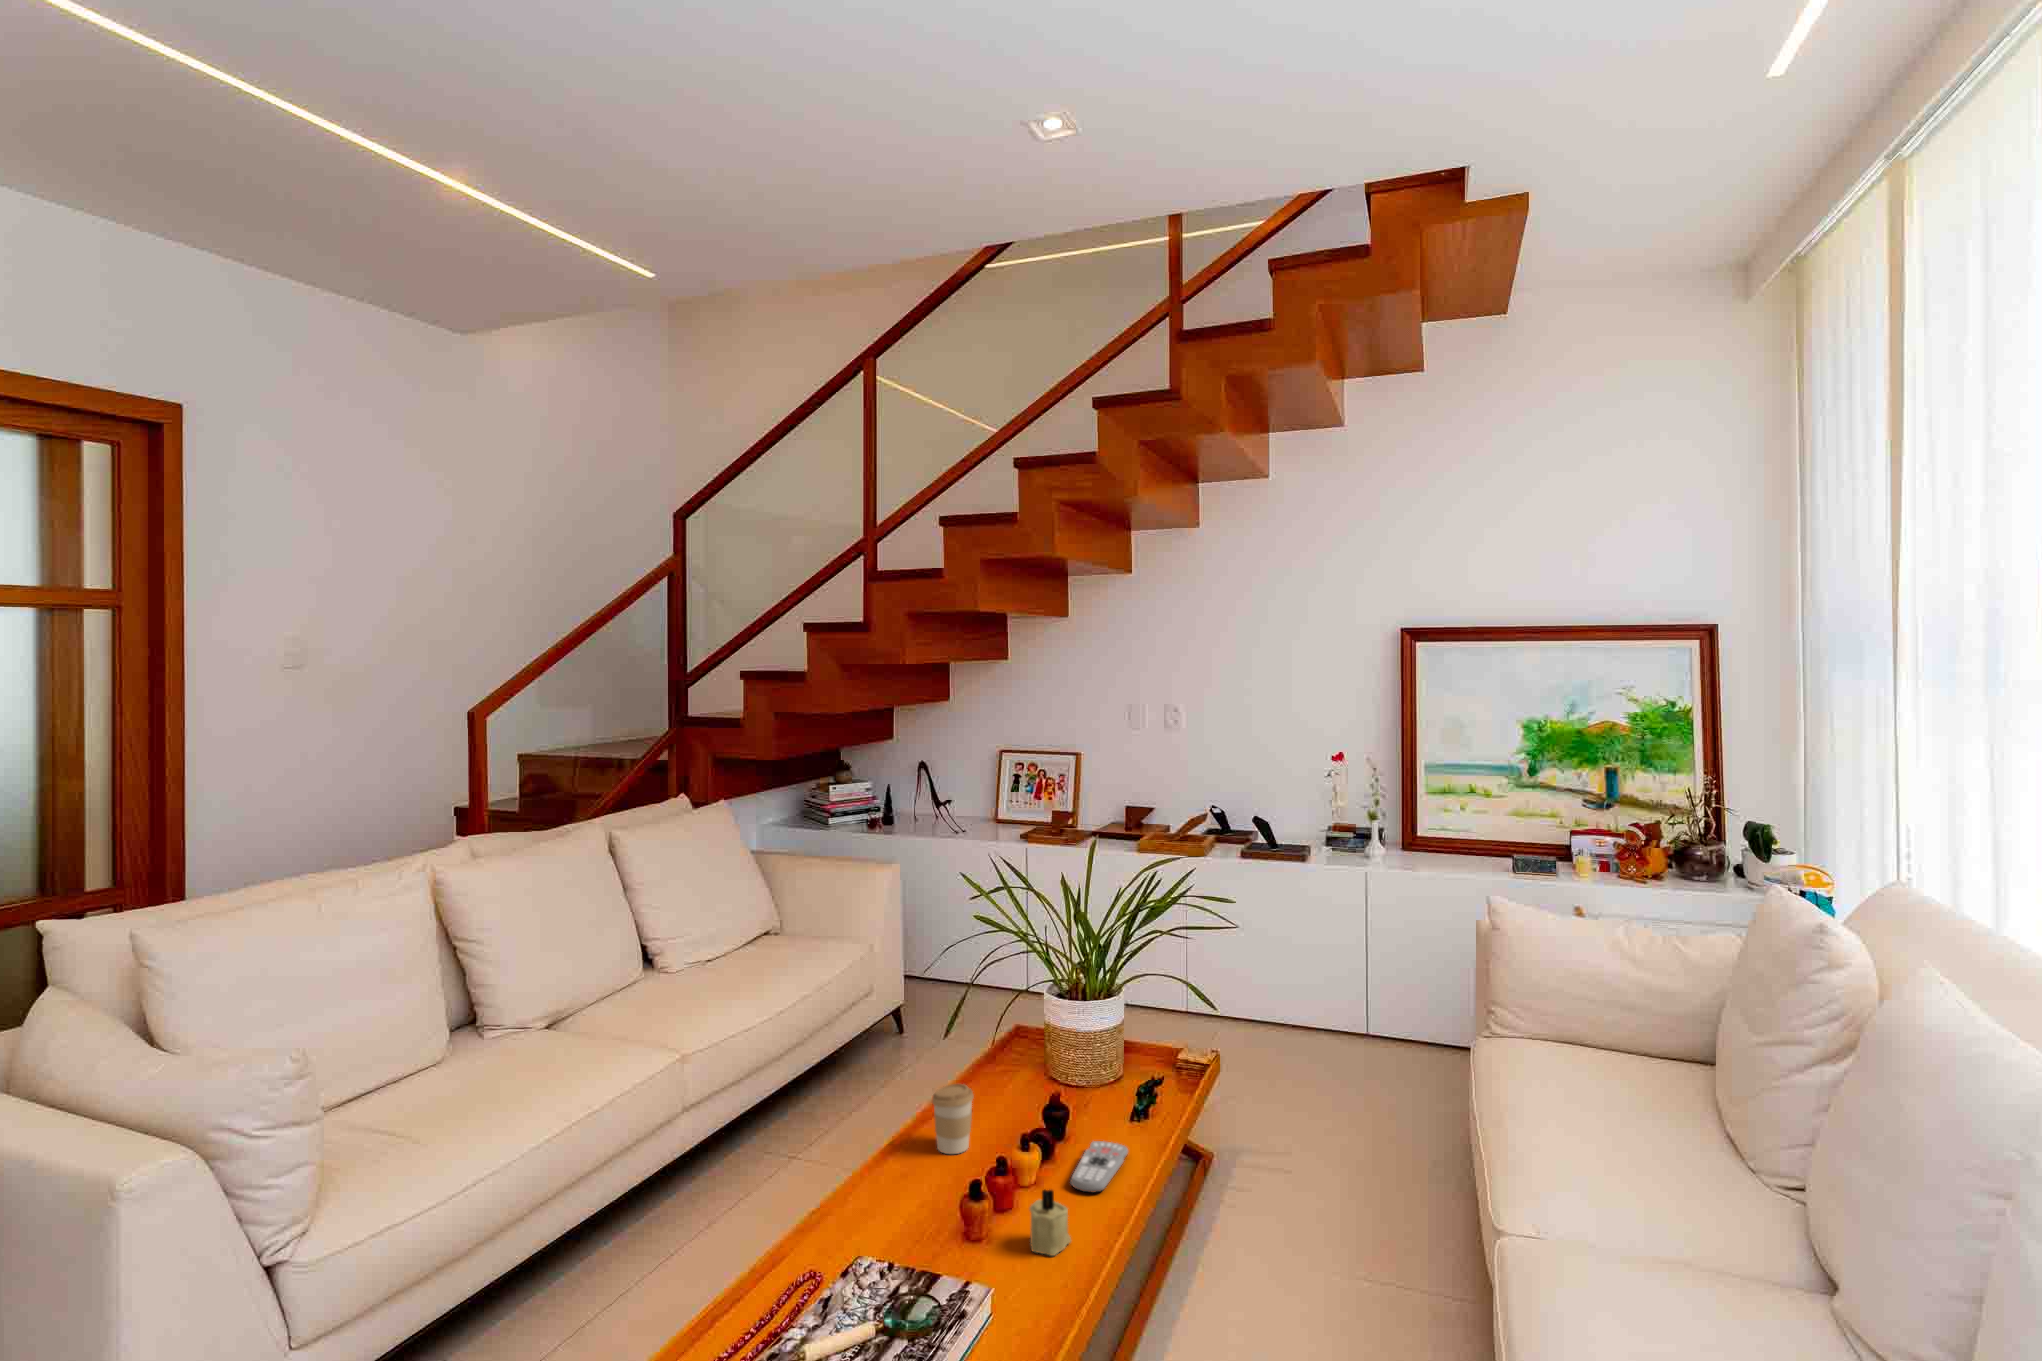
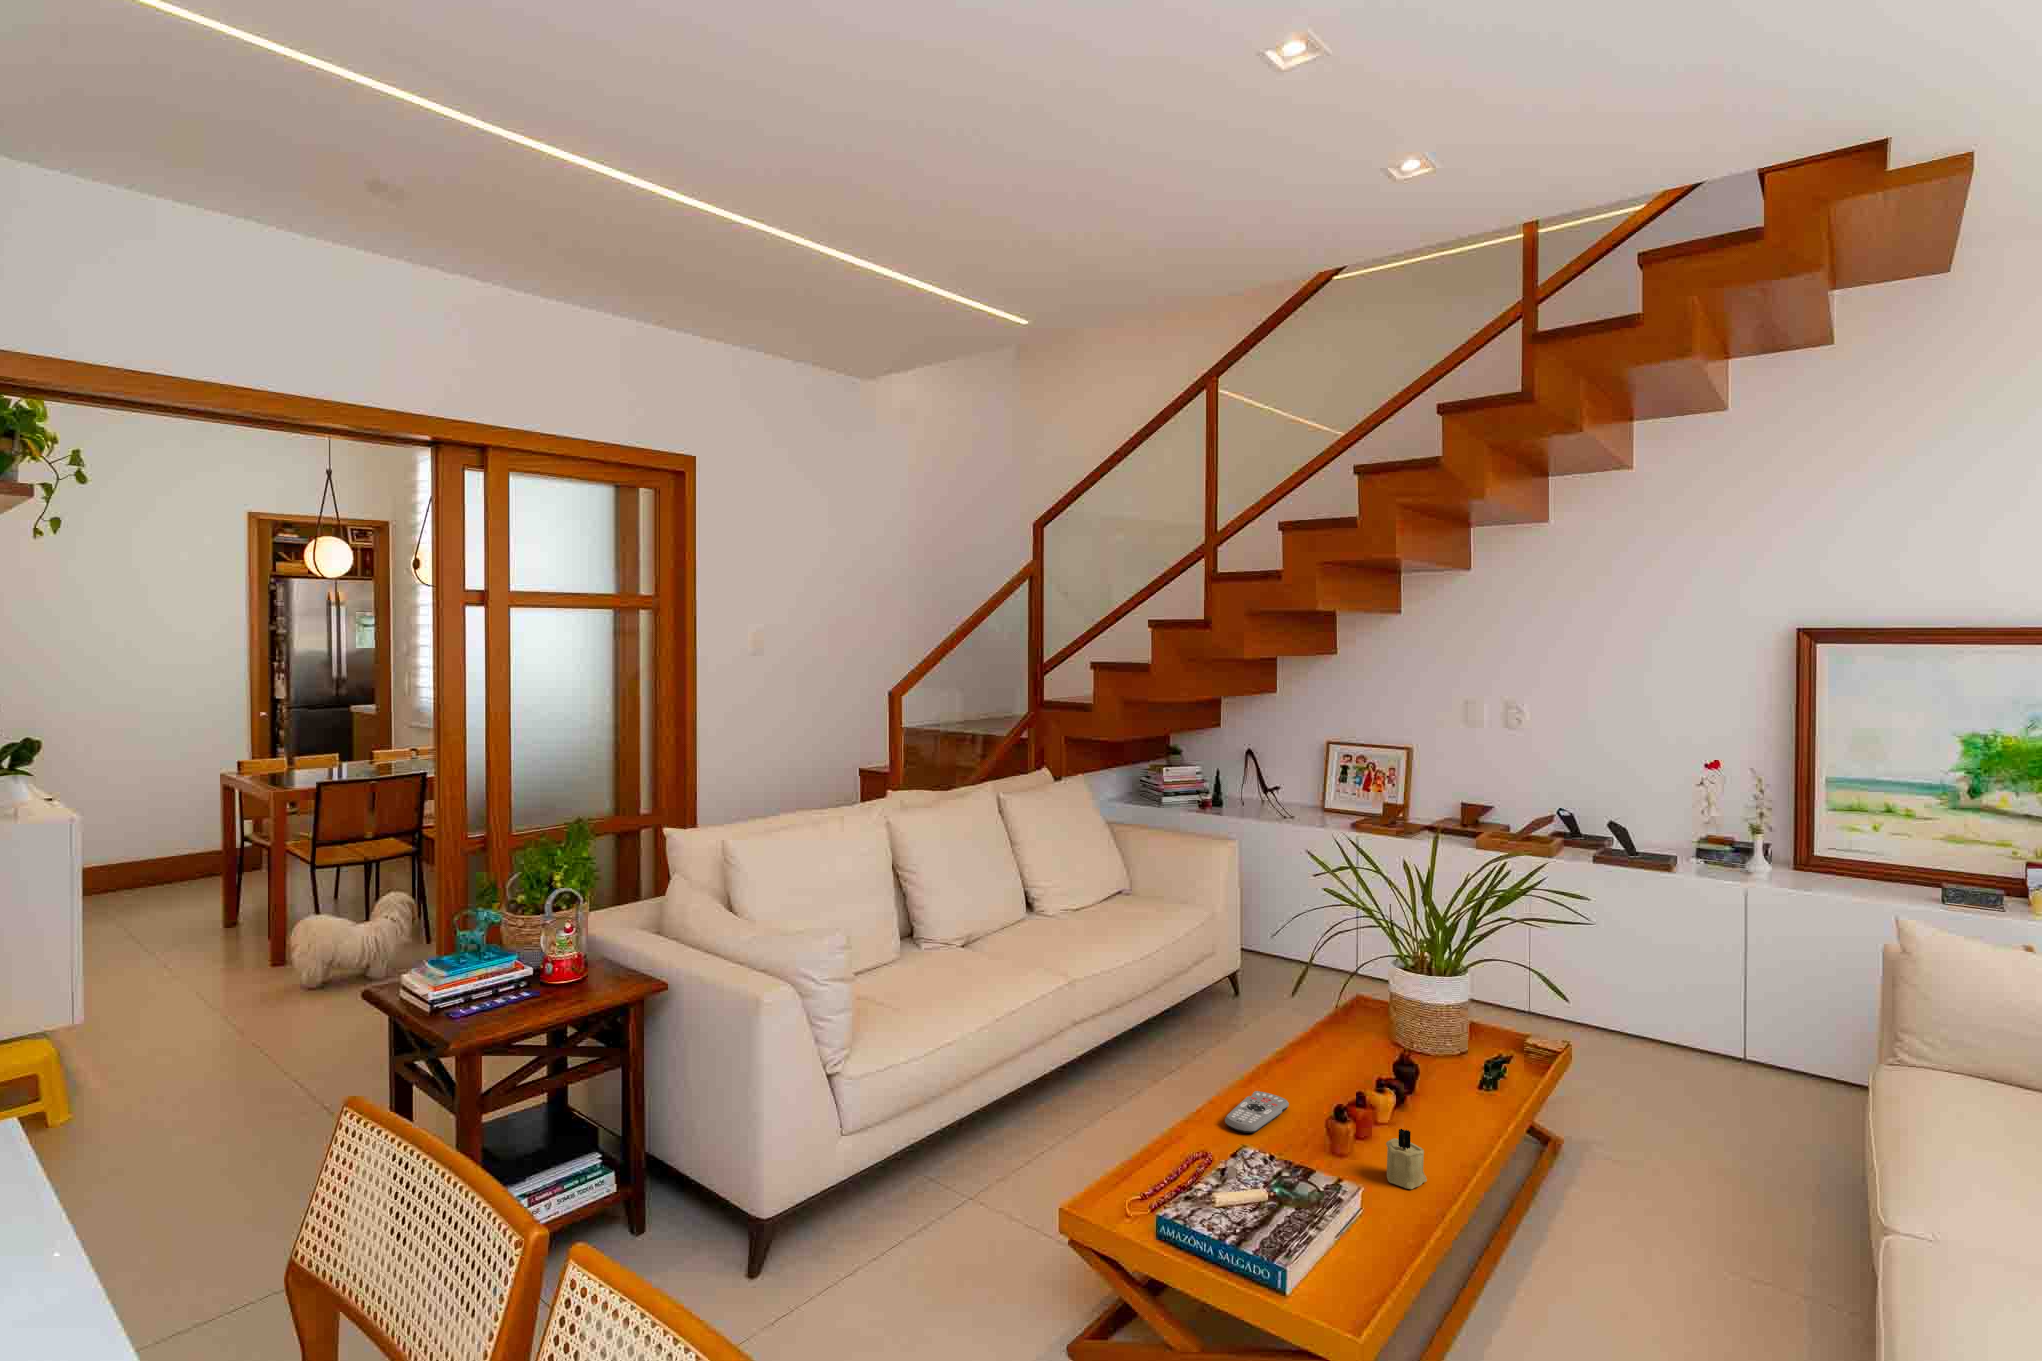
coffee cup: present [932,1084,974,1154] -> none [1285,1031,1325,1093]
remote control: present [1070,1141,1128,1192] -> present [1225,1091,1289,1133]

